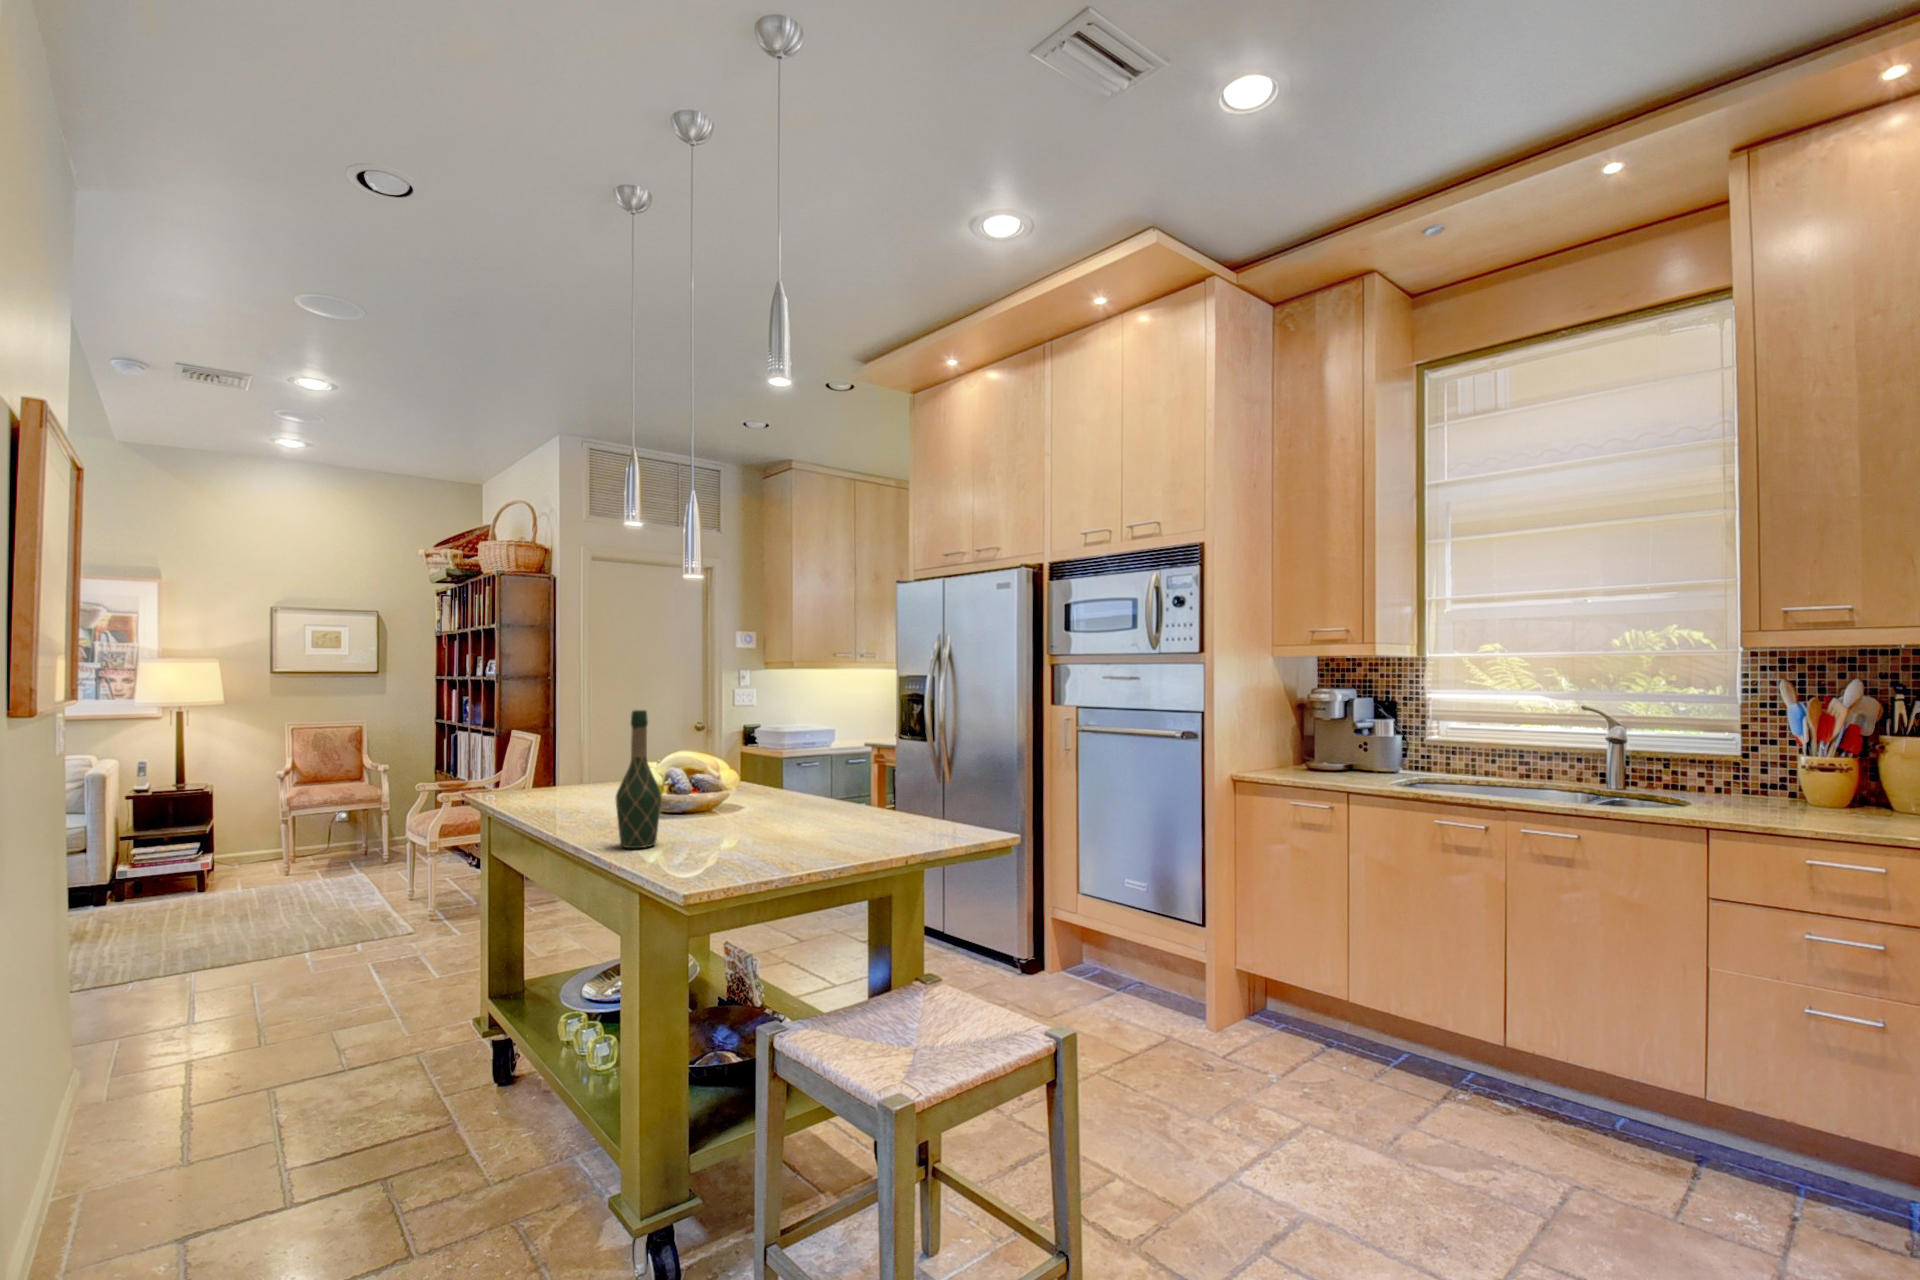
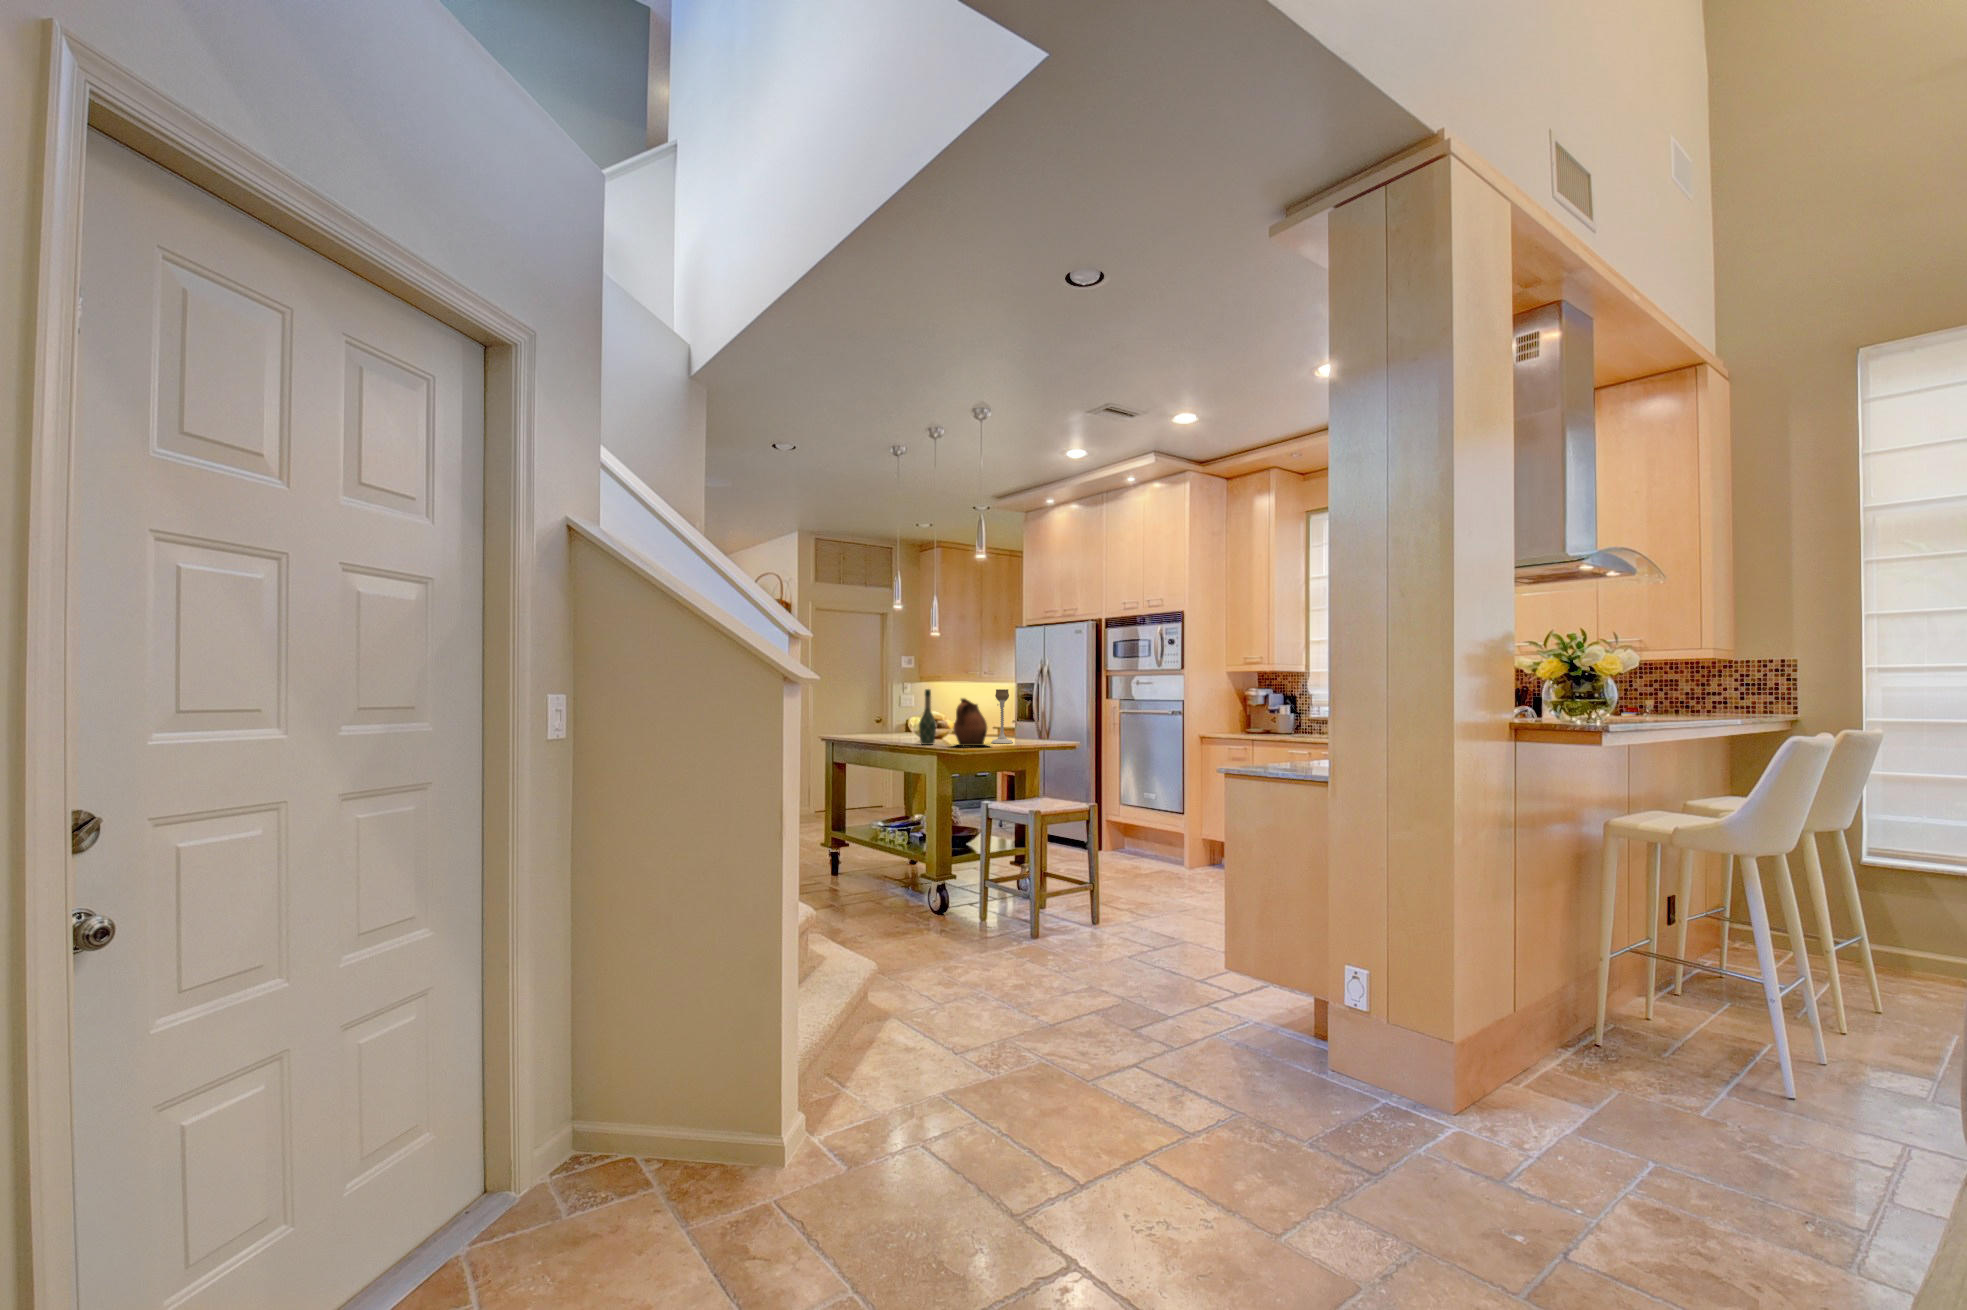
candle holder: none [804,705,855,835] -> present [992,689,1013,743]
ceramic pitcher: none [676,740,785,871] -> present [954,698,987,746]

